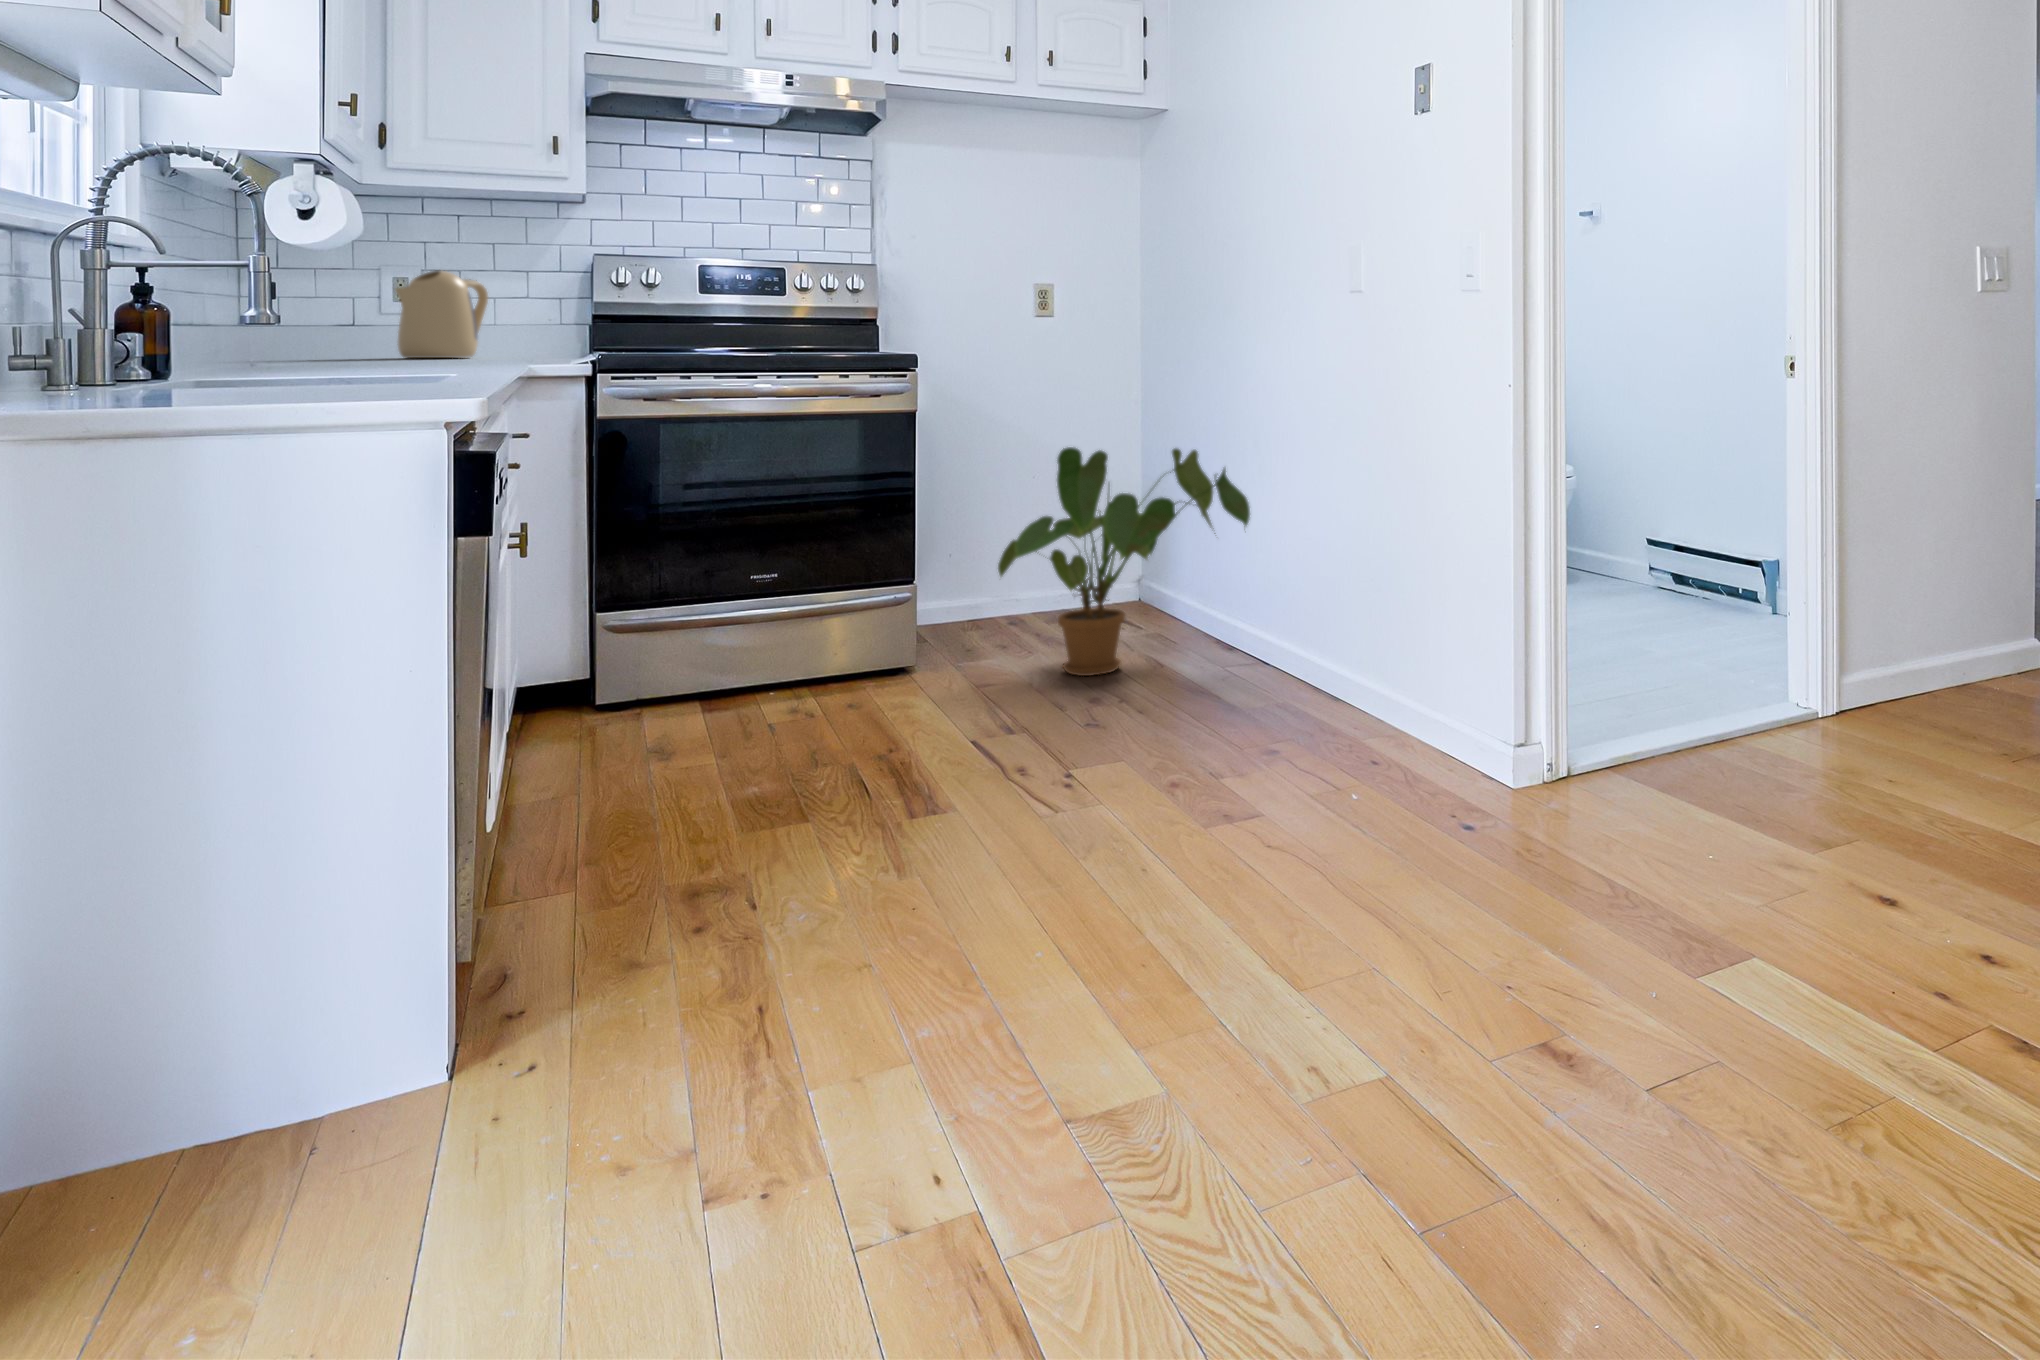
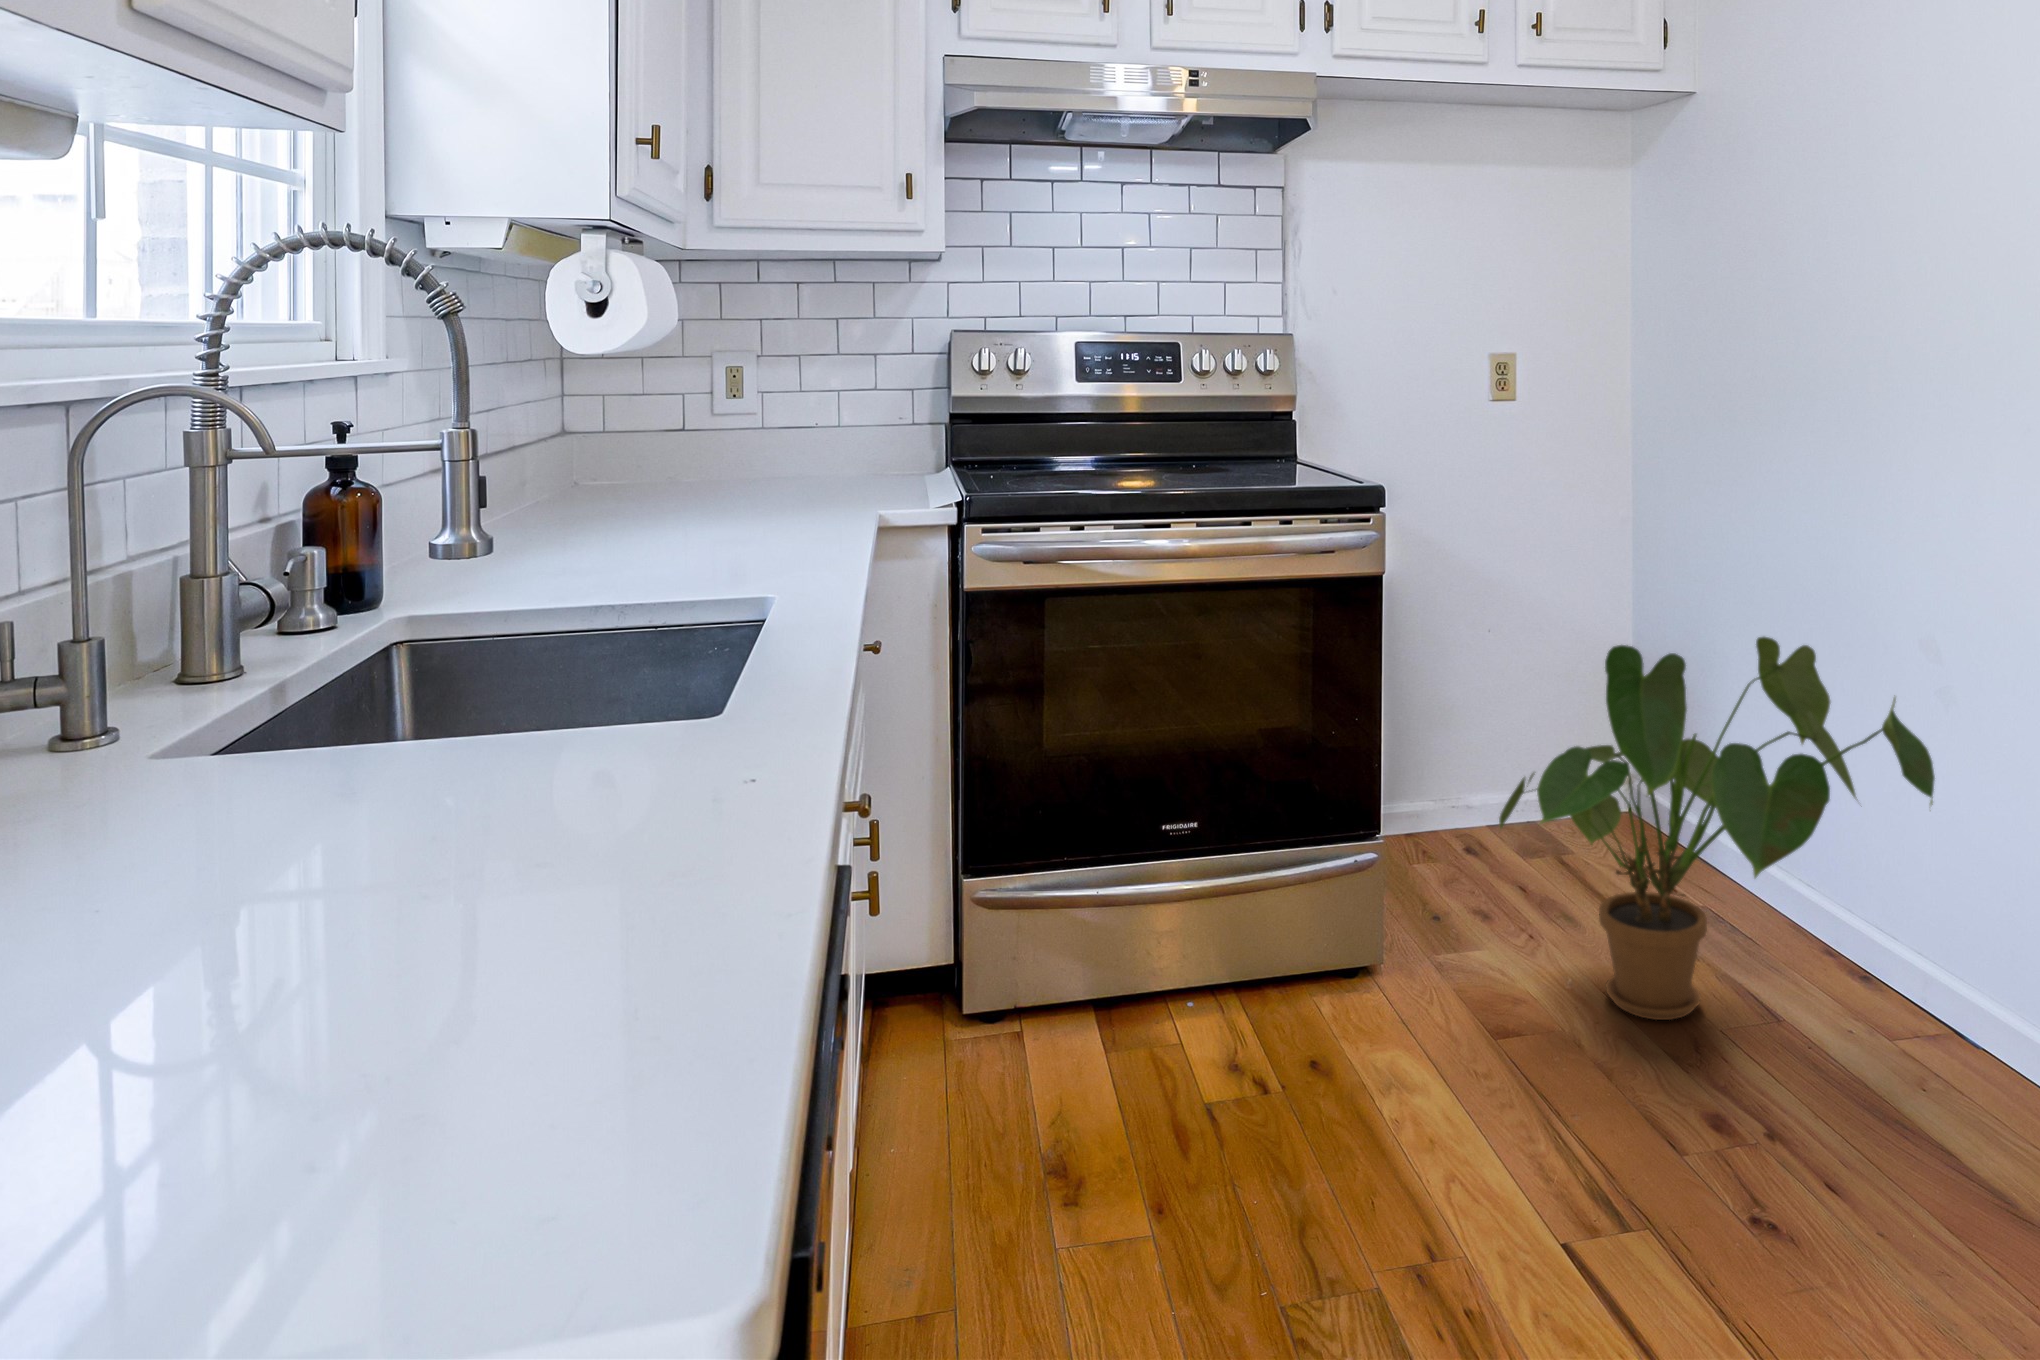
kettle: present [396,270,488,358] -> none [724,359,831,478]

